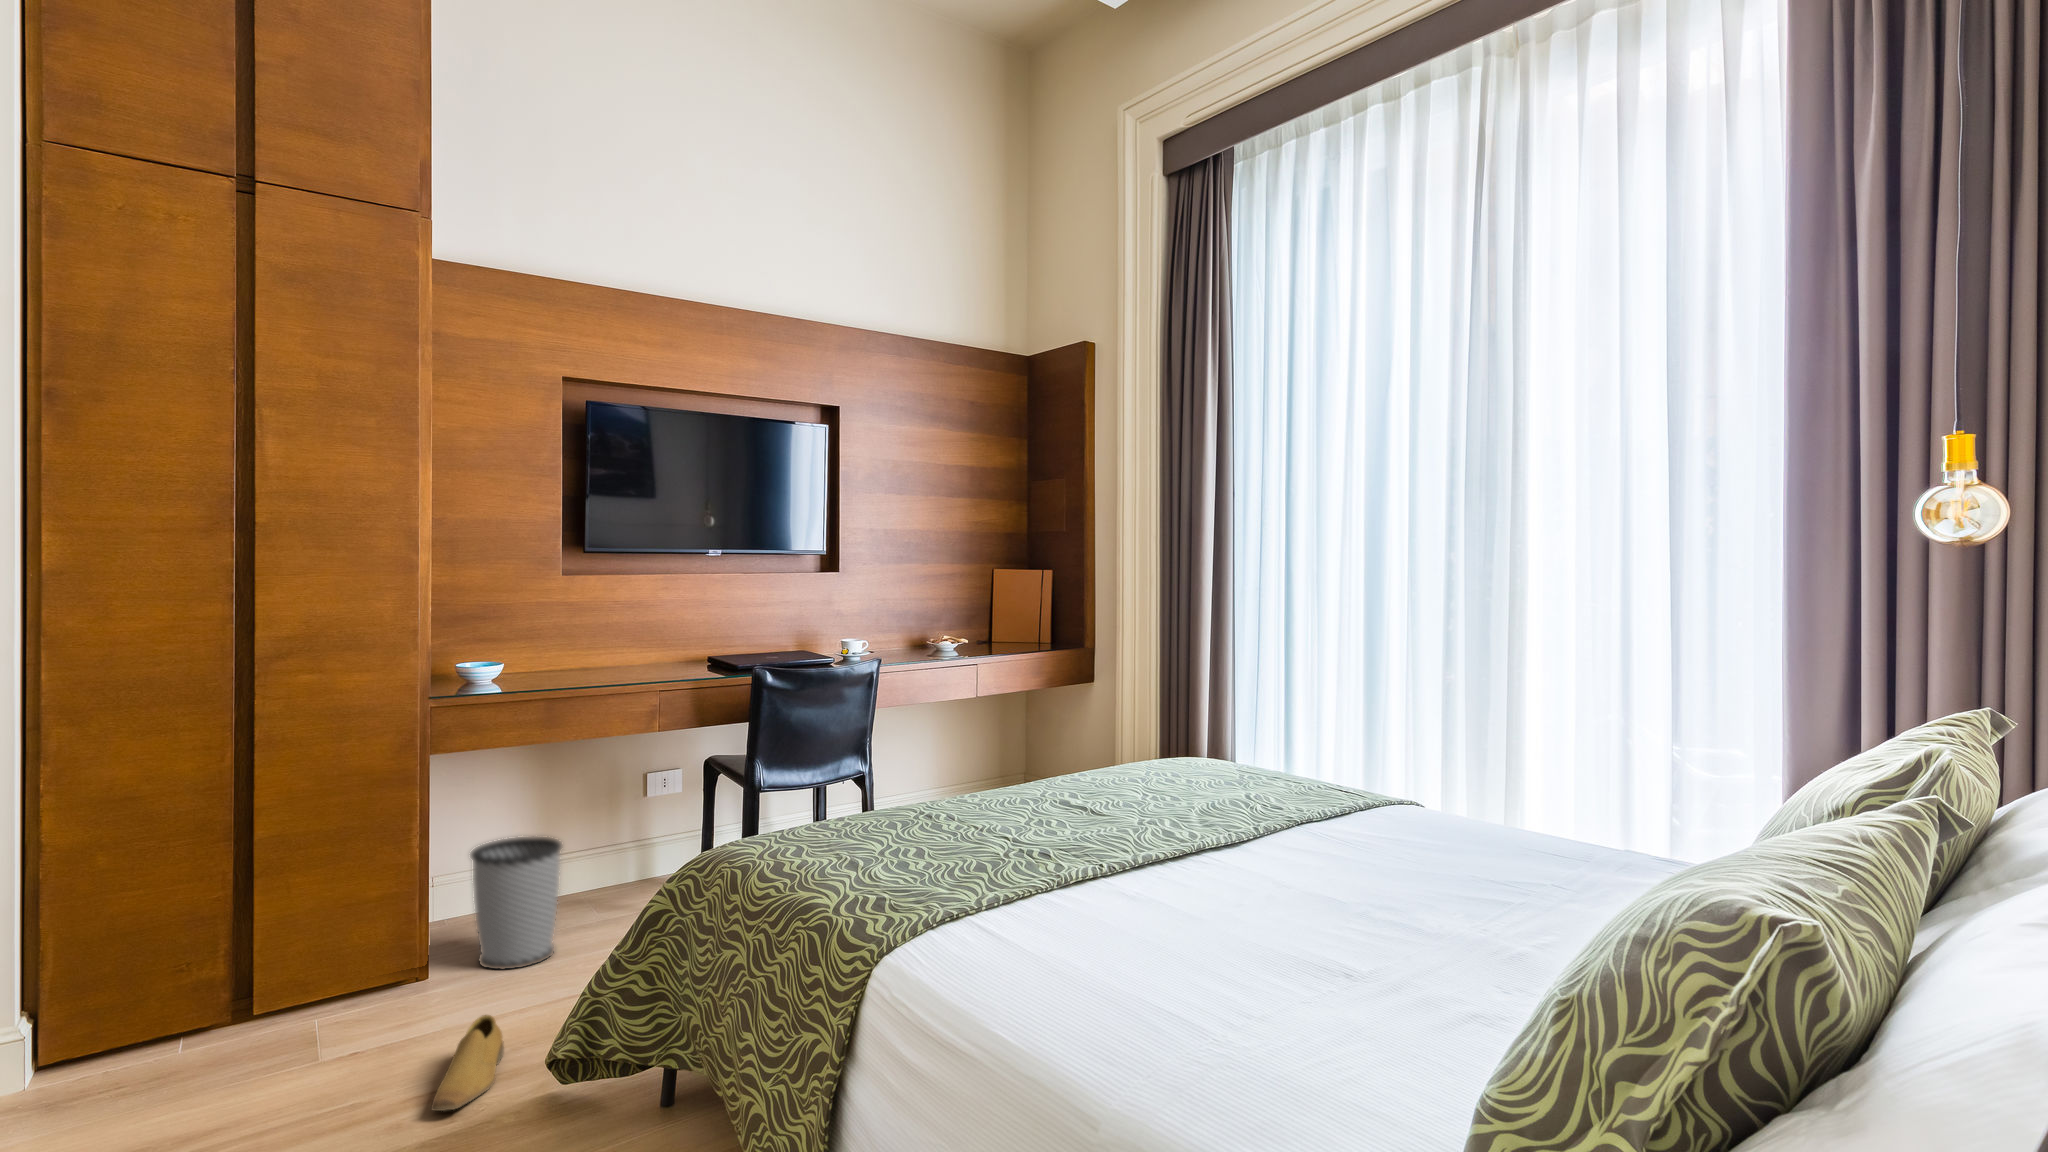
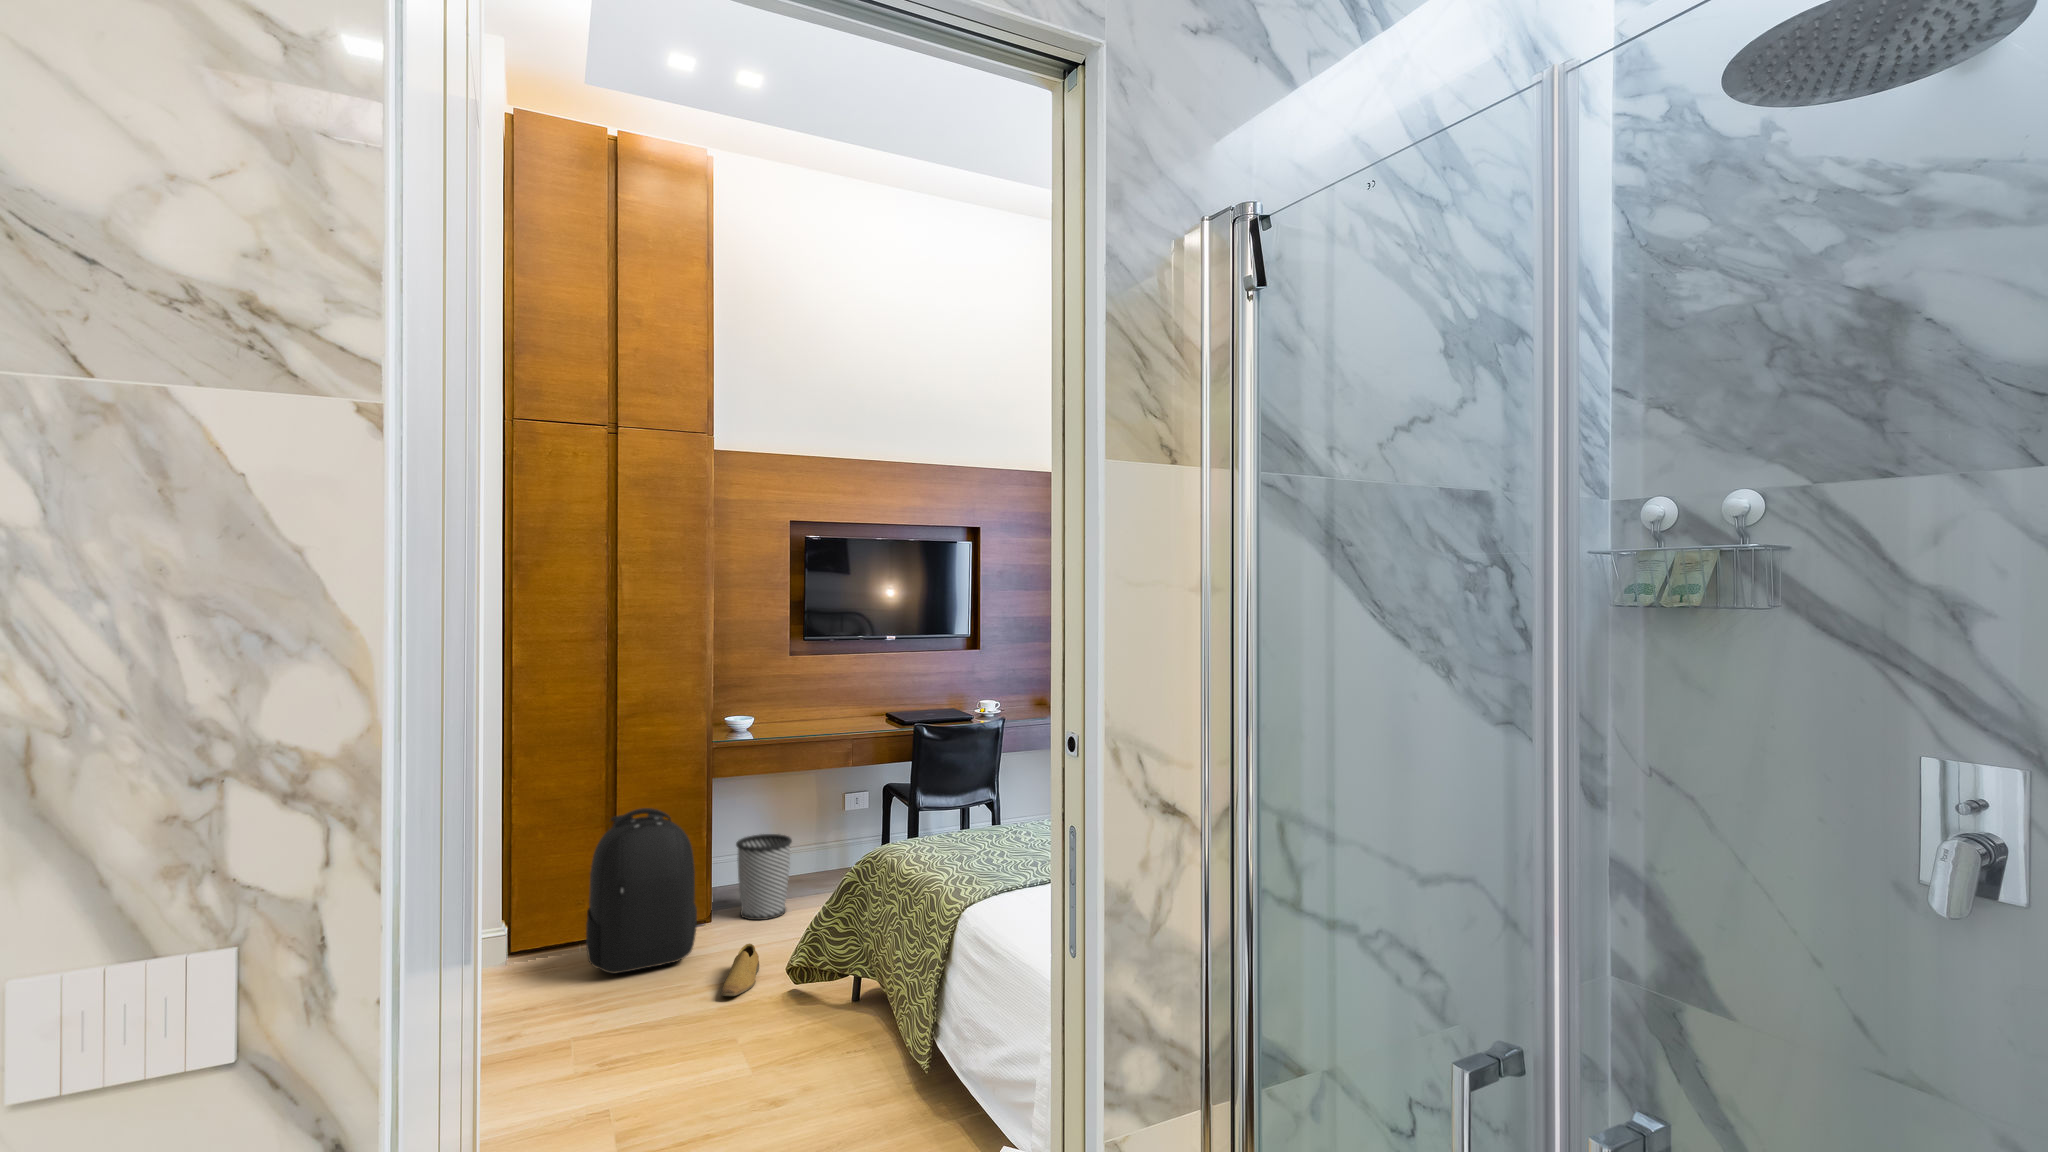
backpack: none [189,803,397,1083] -> present [586,808,697,974]

